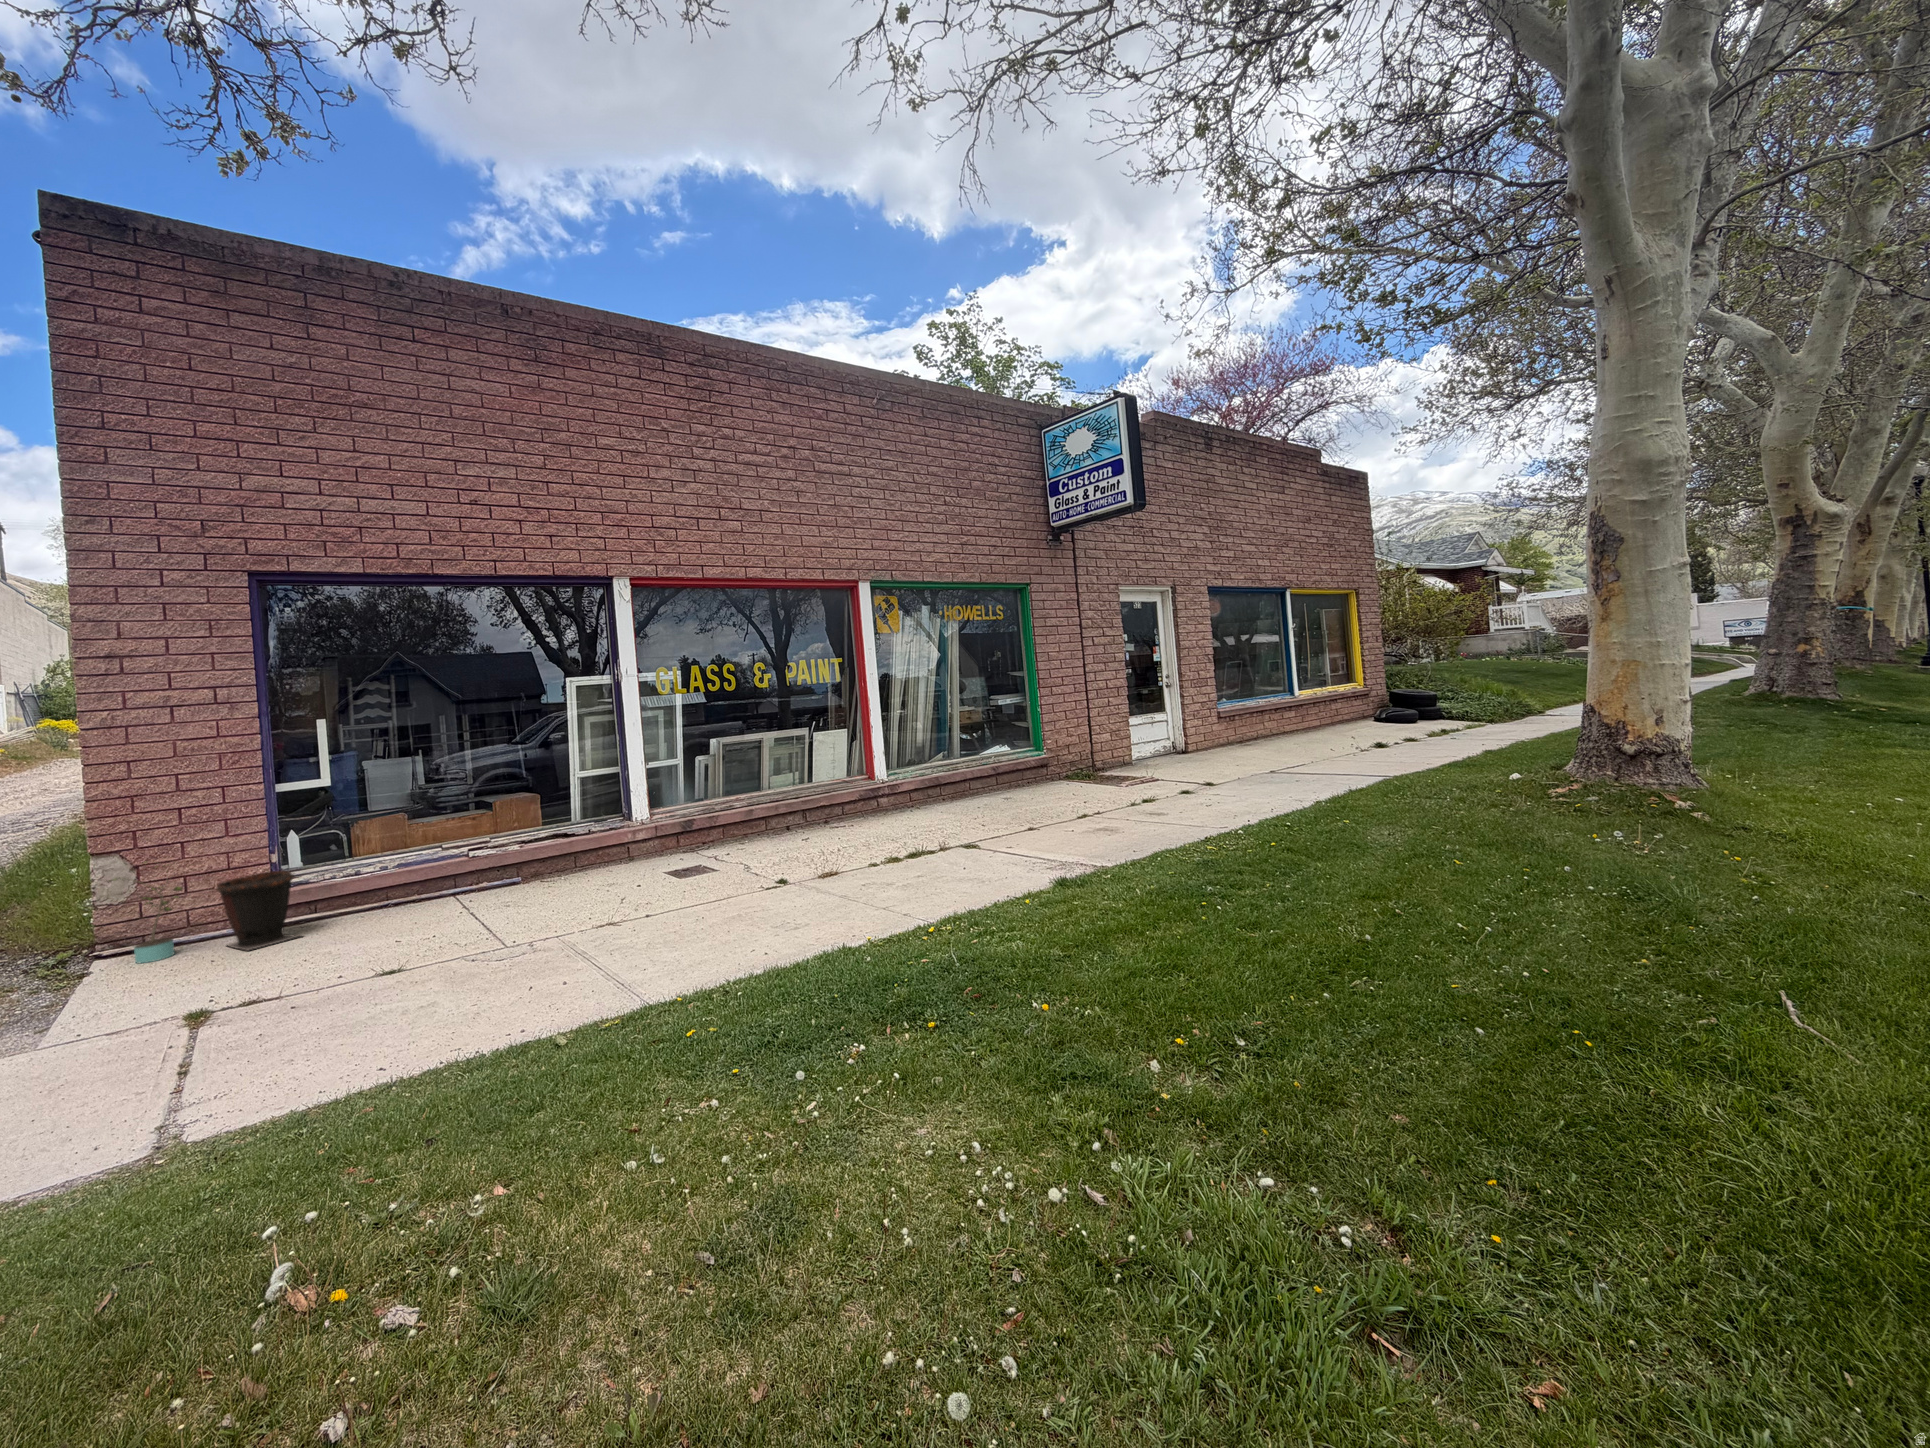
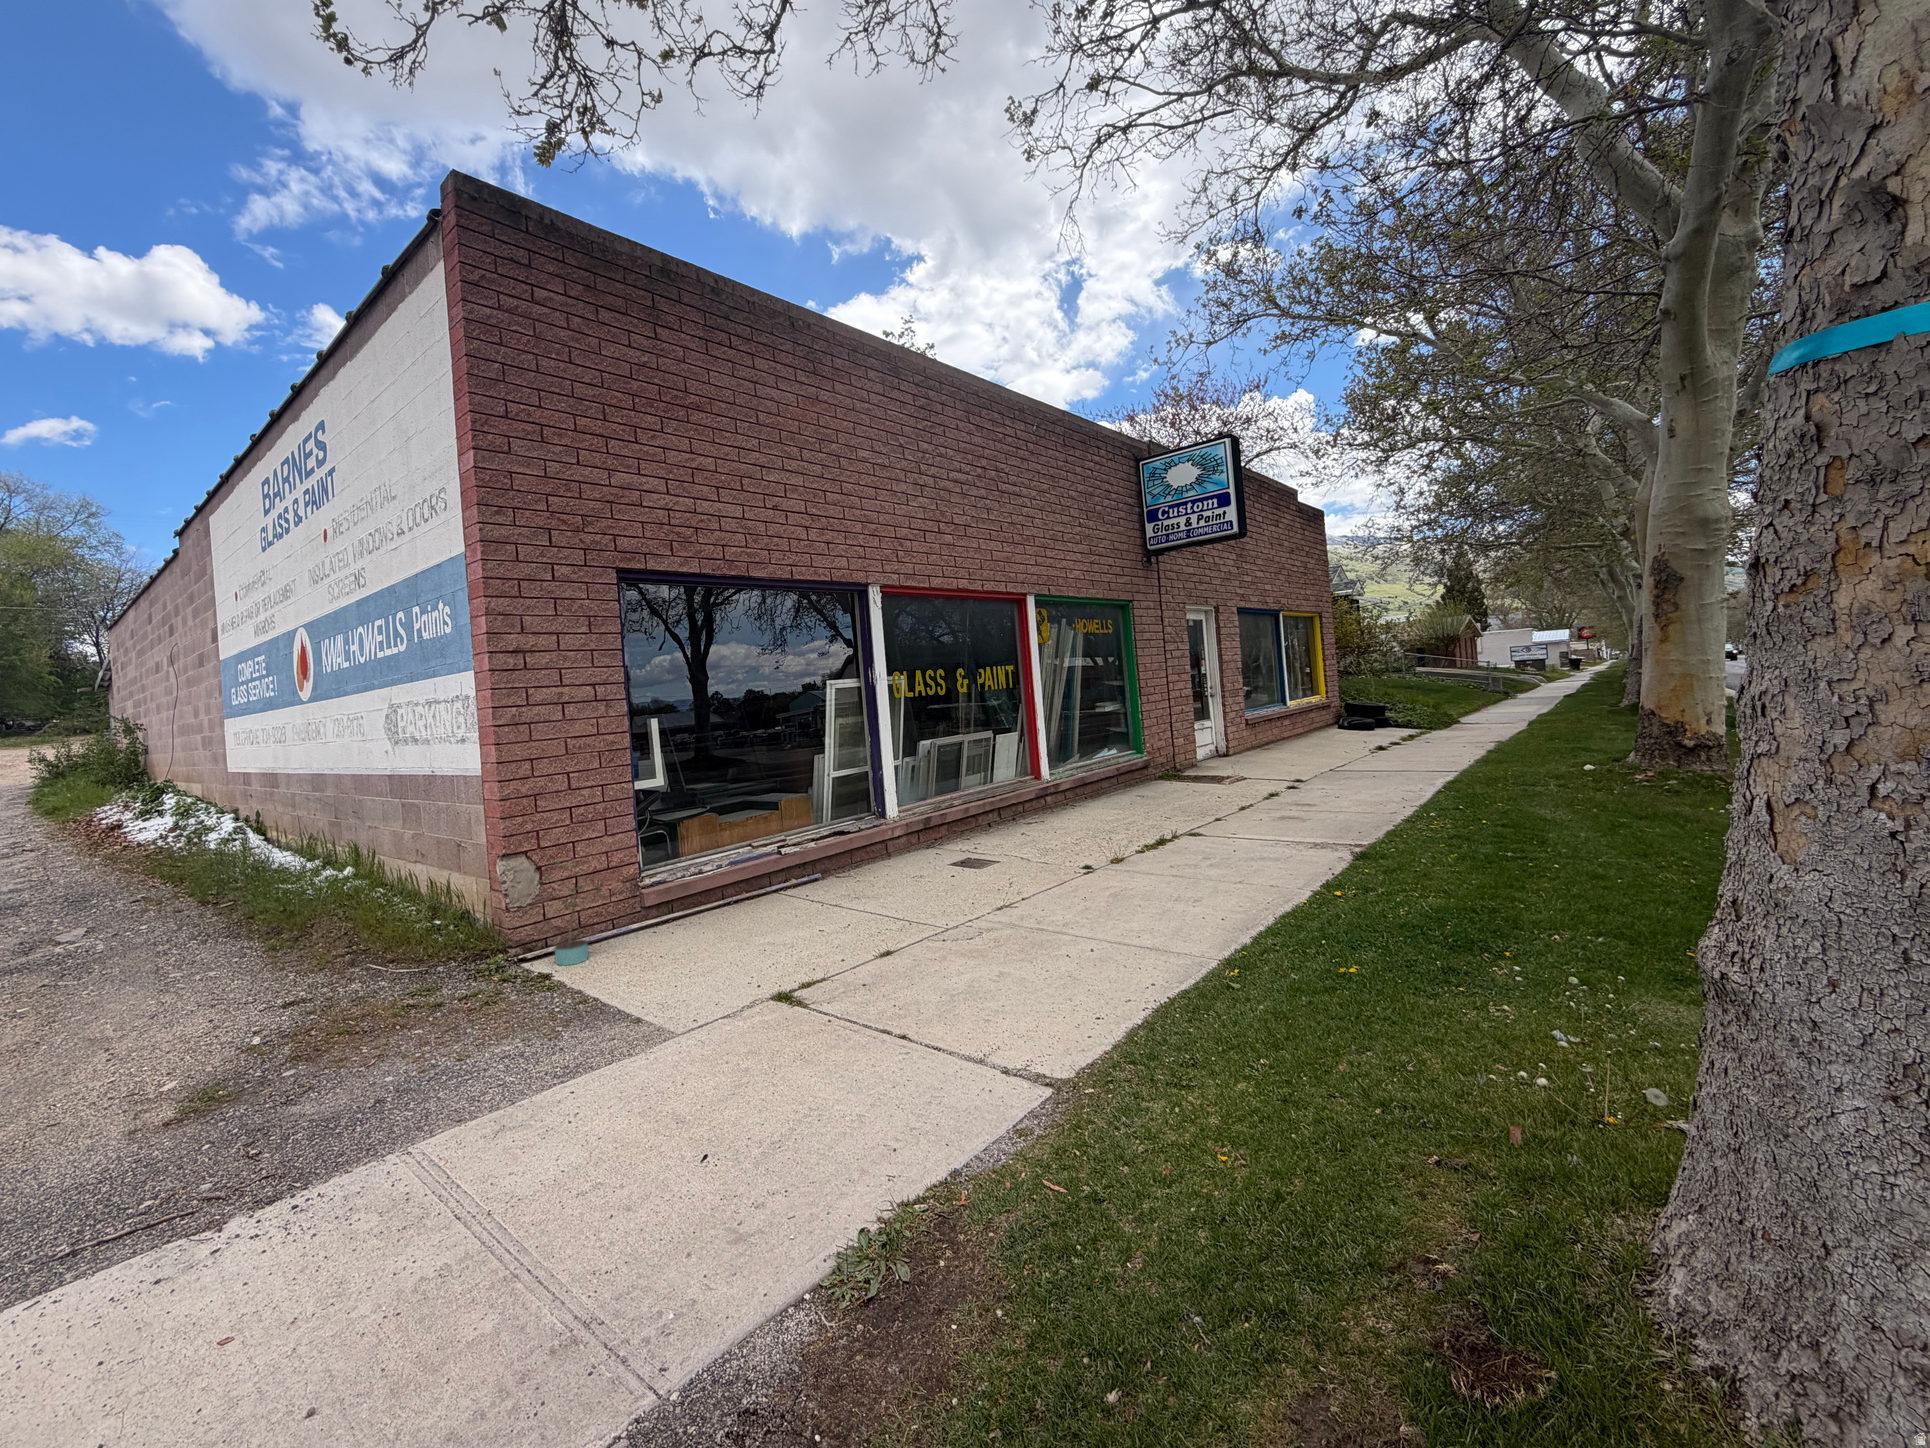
bucket: present [217,871,302,951] -> none [626,868,702,947]

